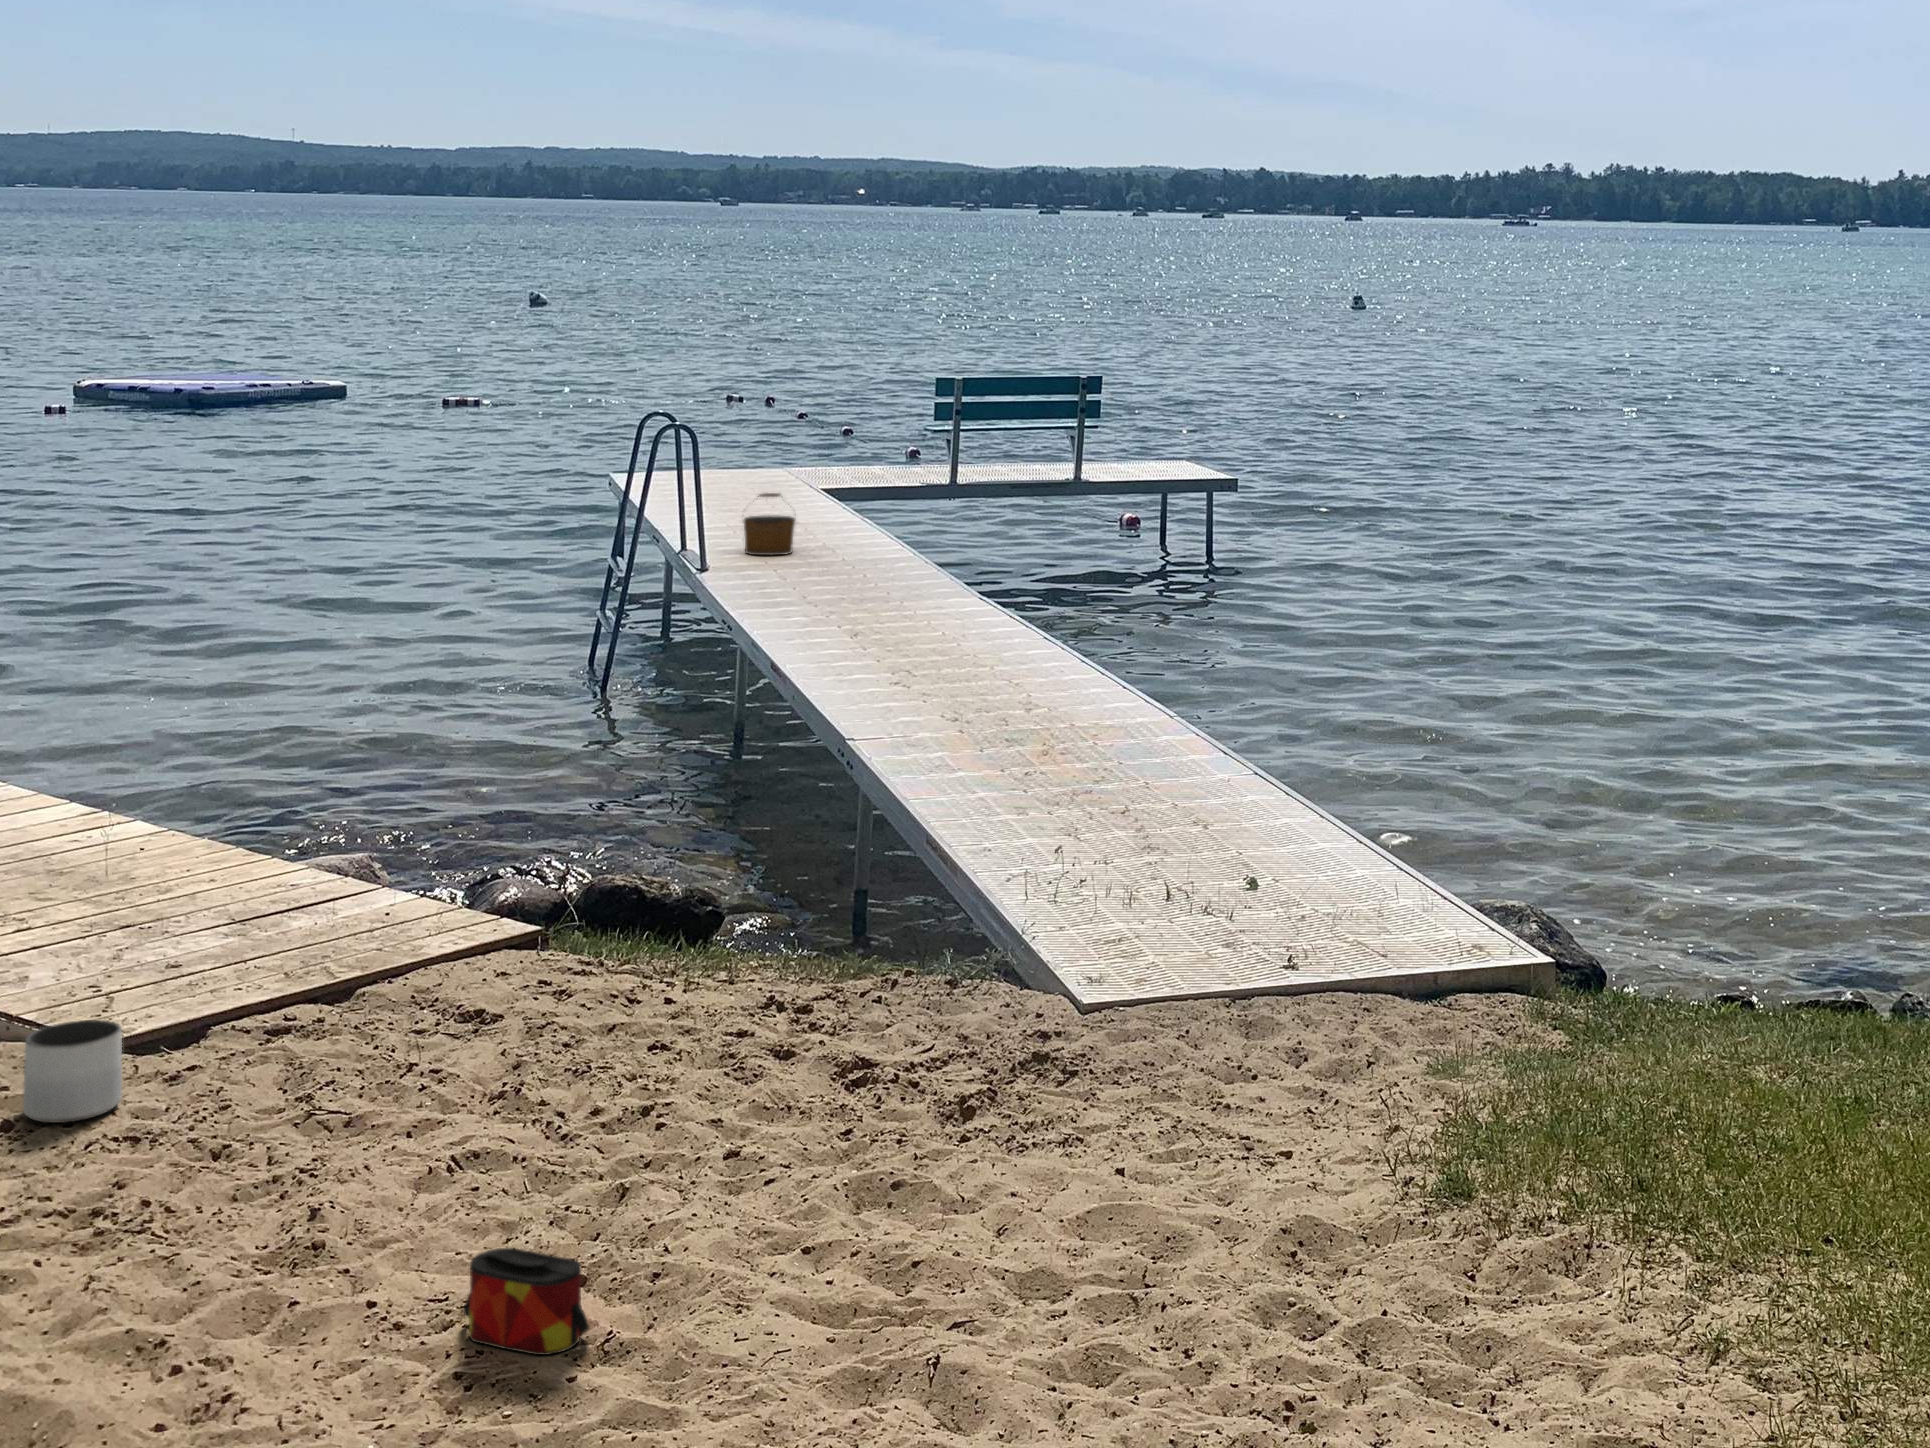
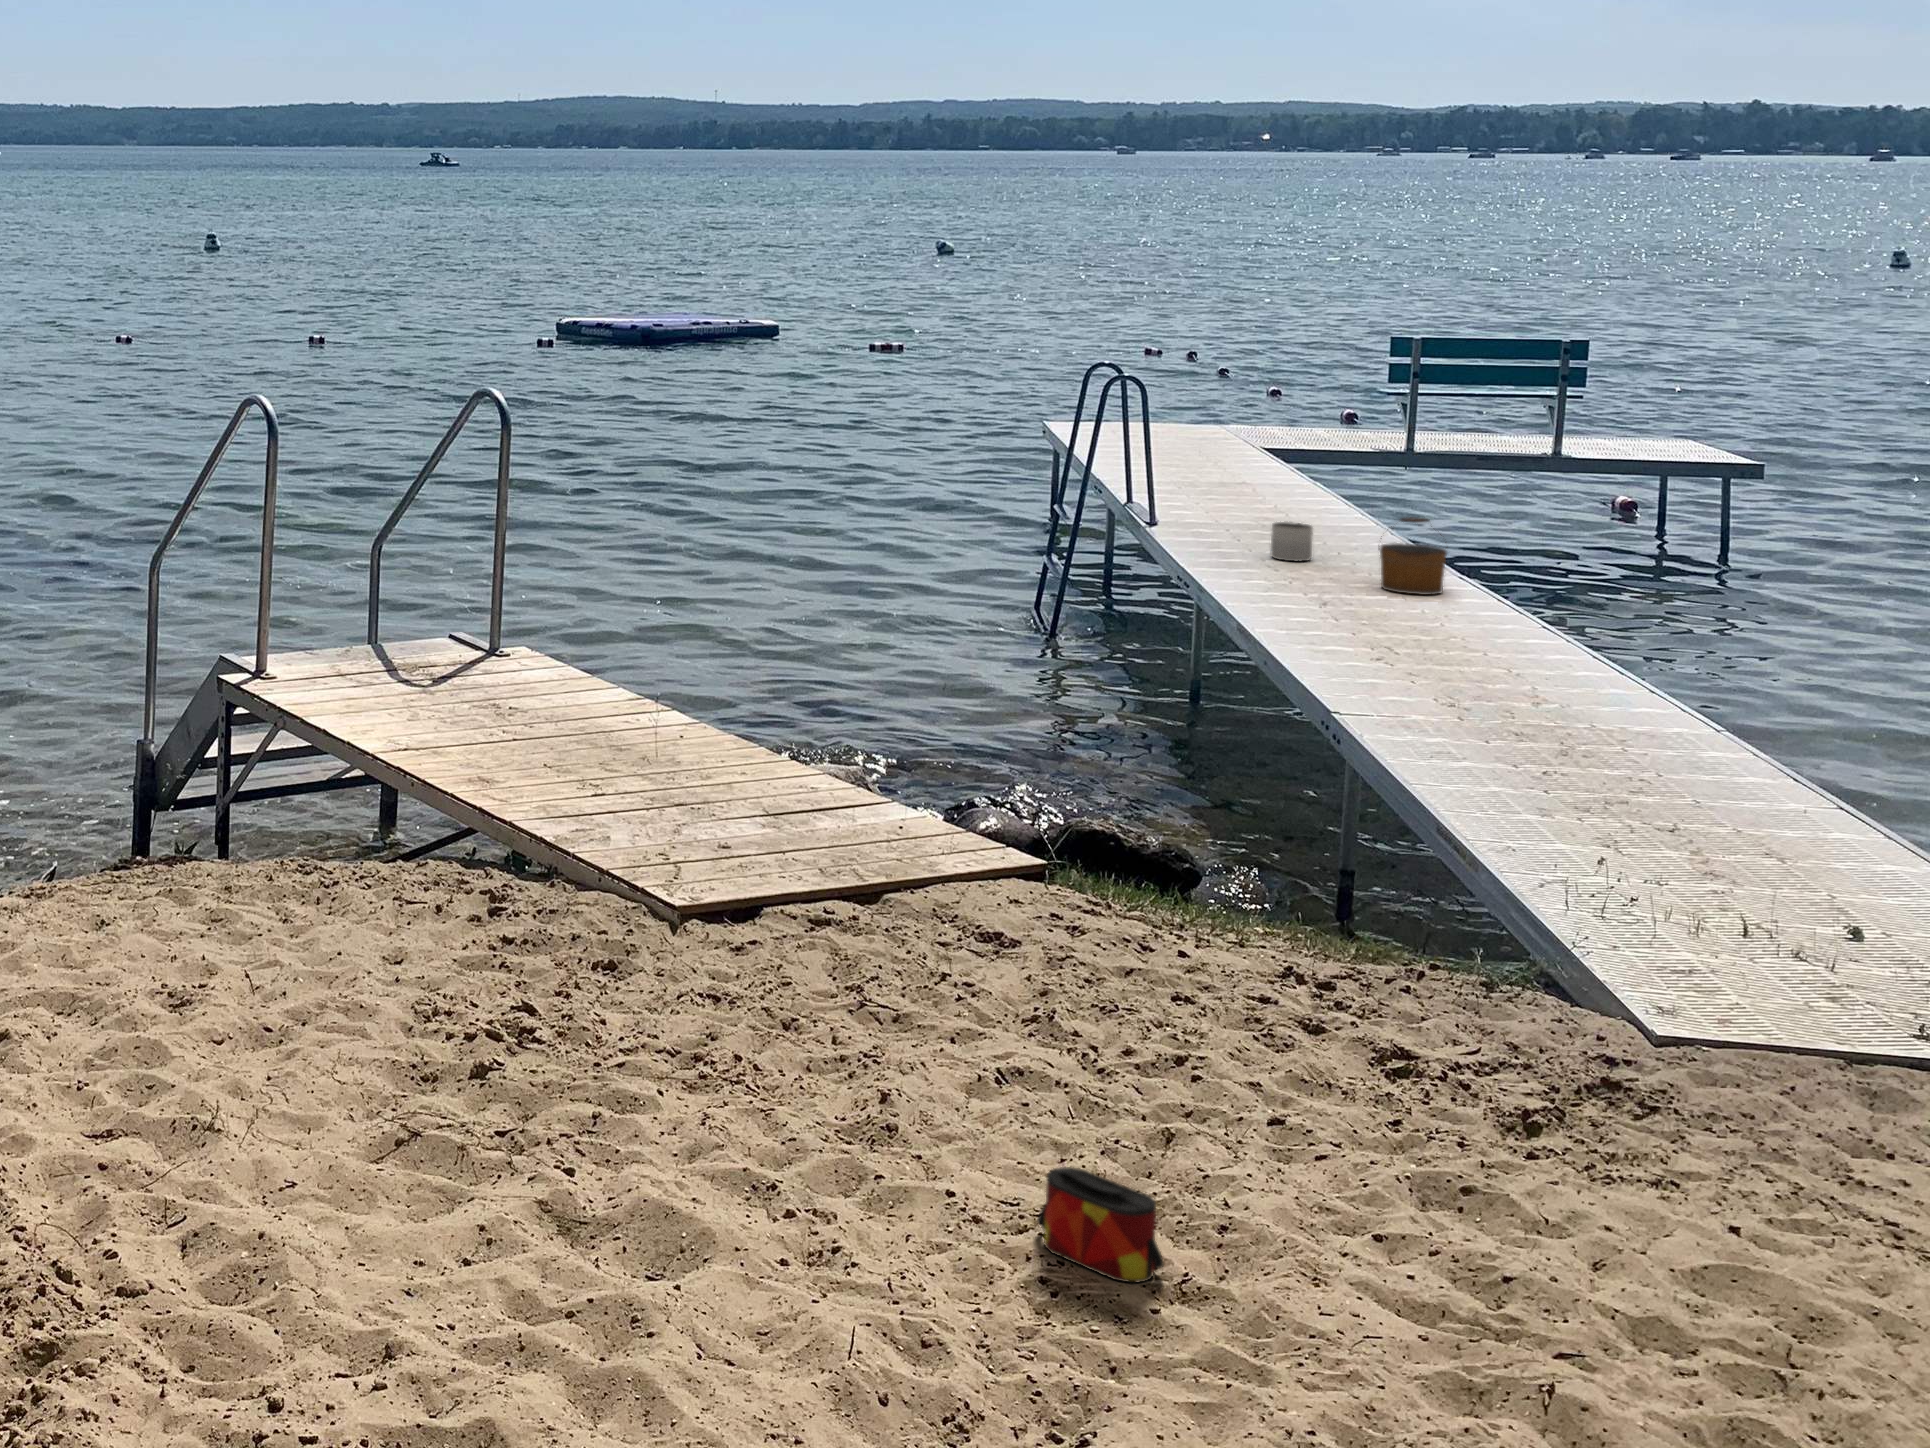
bucket: present [743,493,795,555] -> present [1379,517,1448,595]
planter: present [23,1020,122,1123] -> present [1270,522,1313,561]

